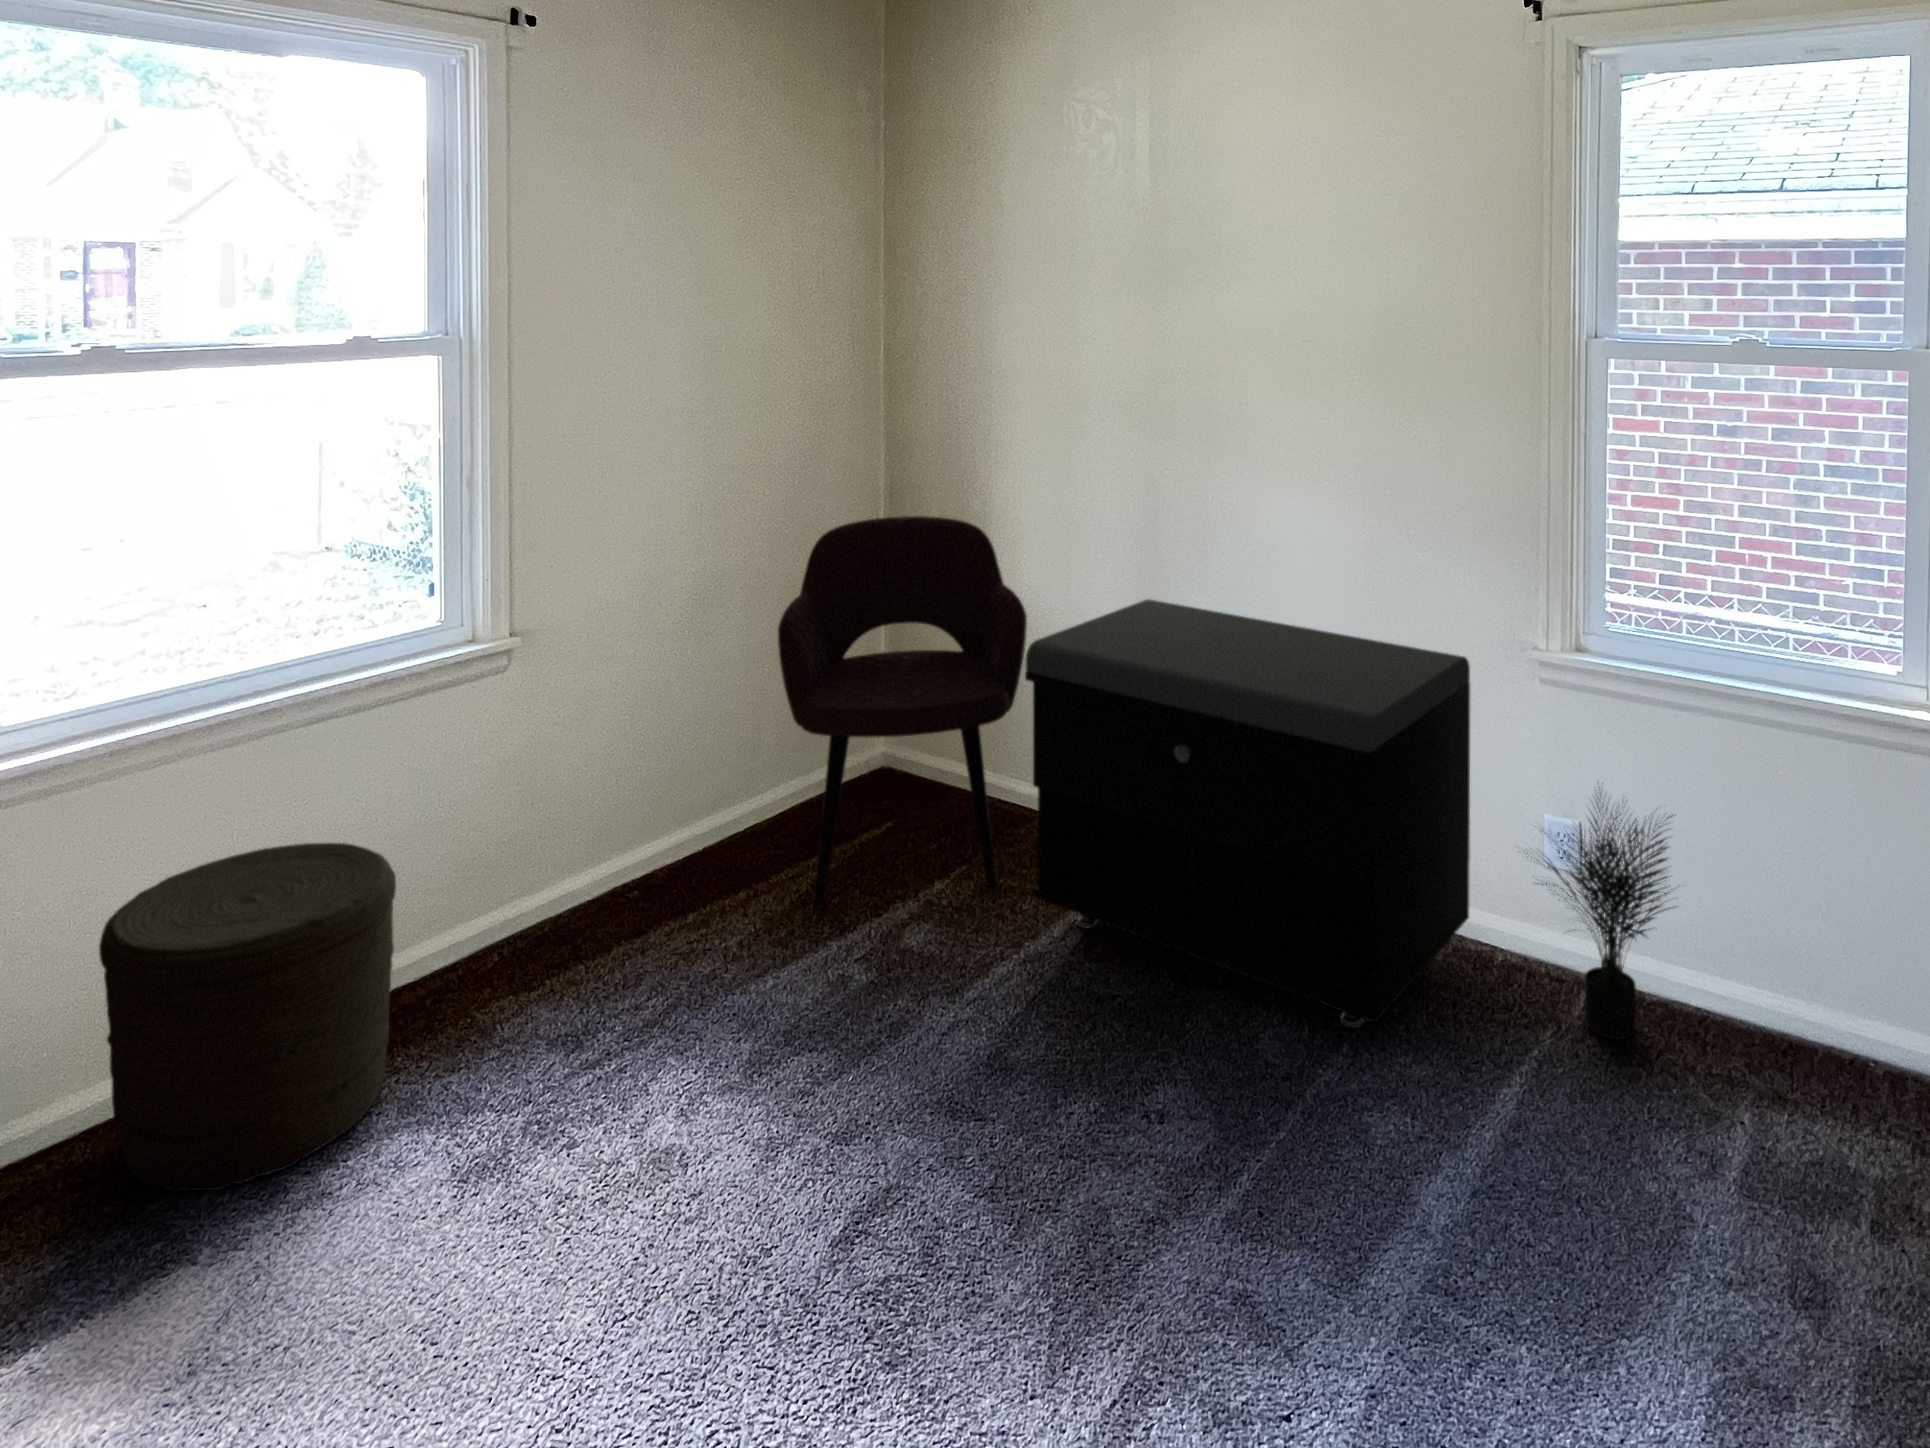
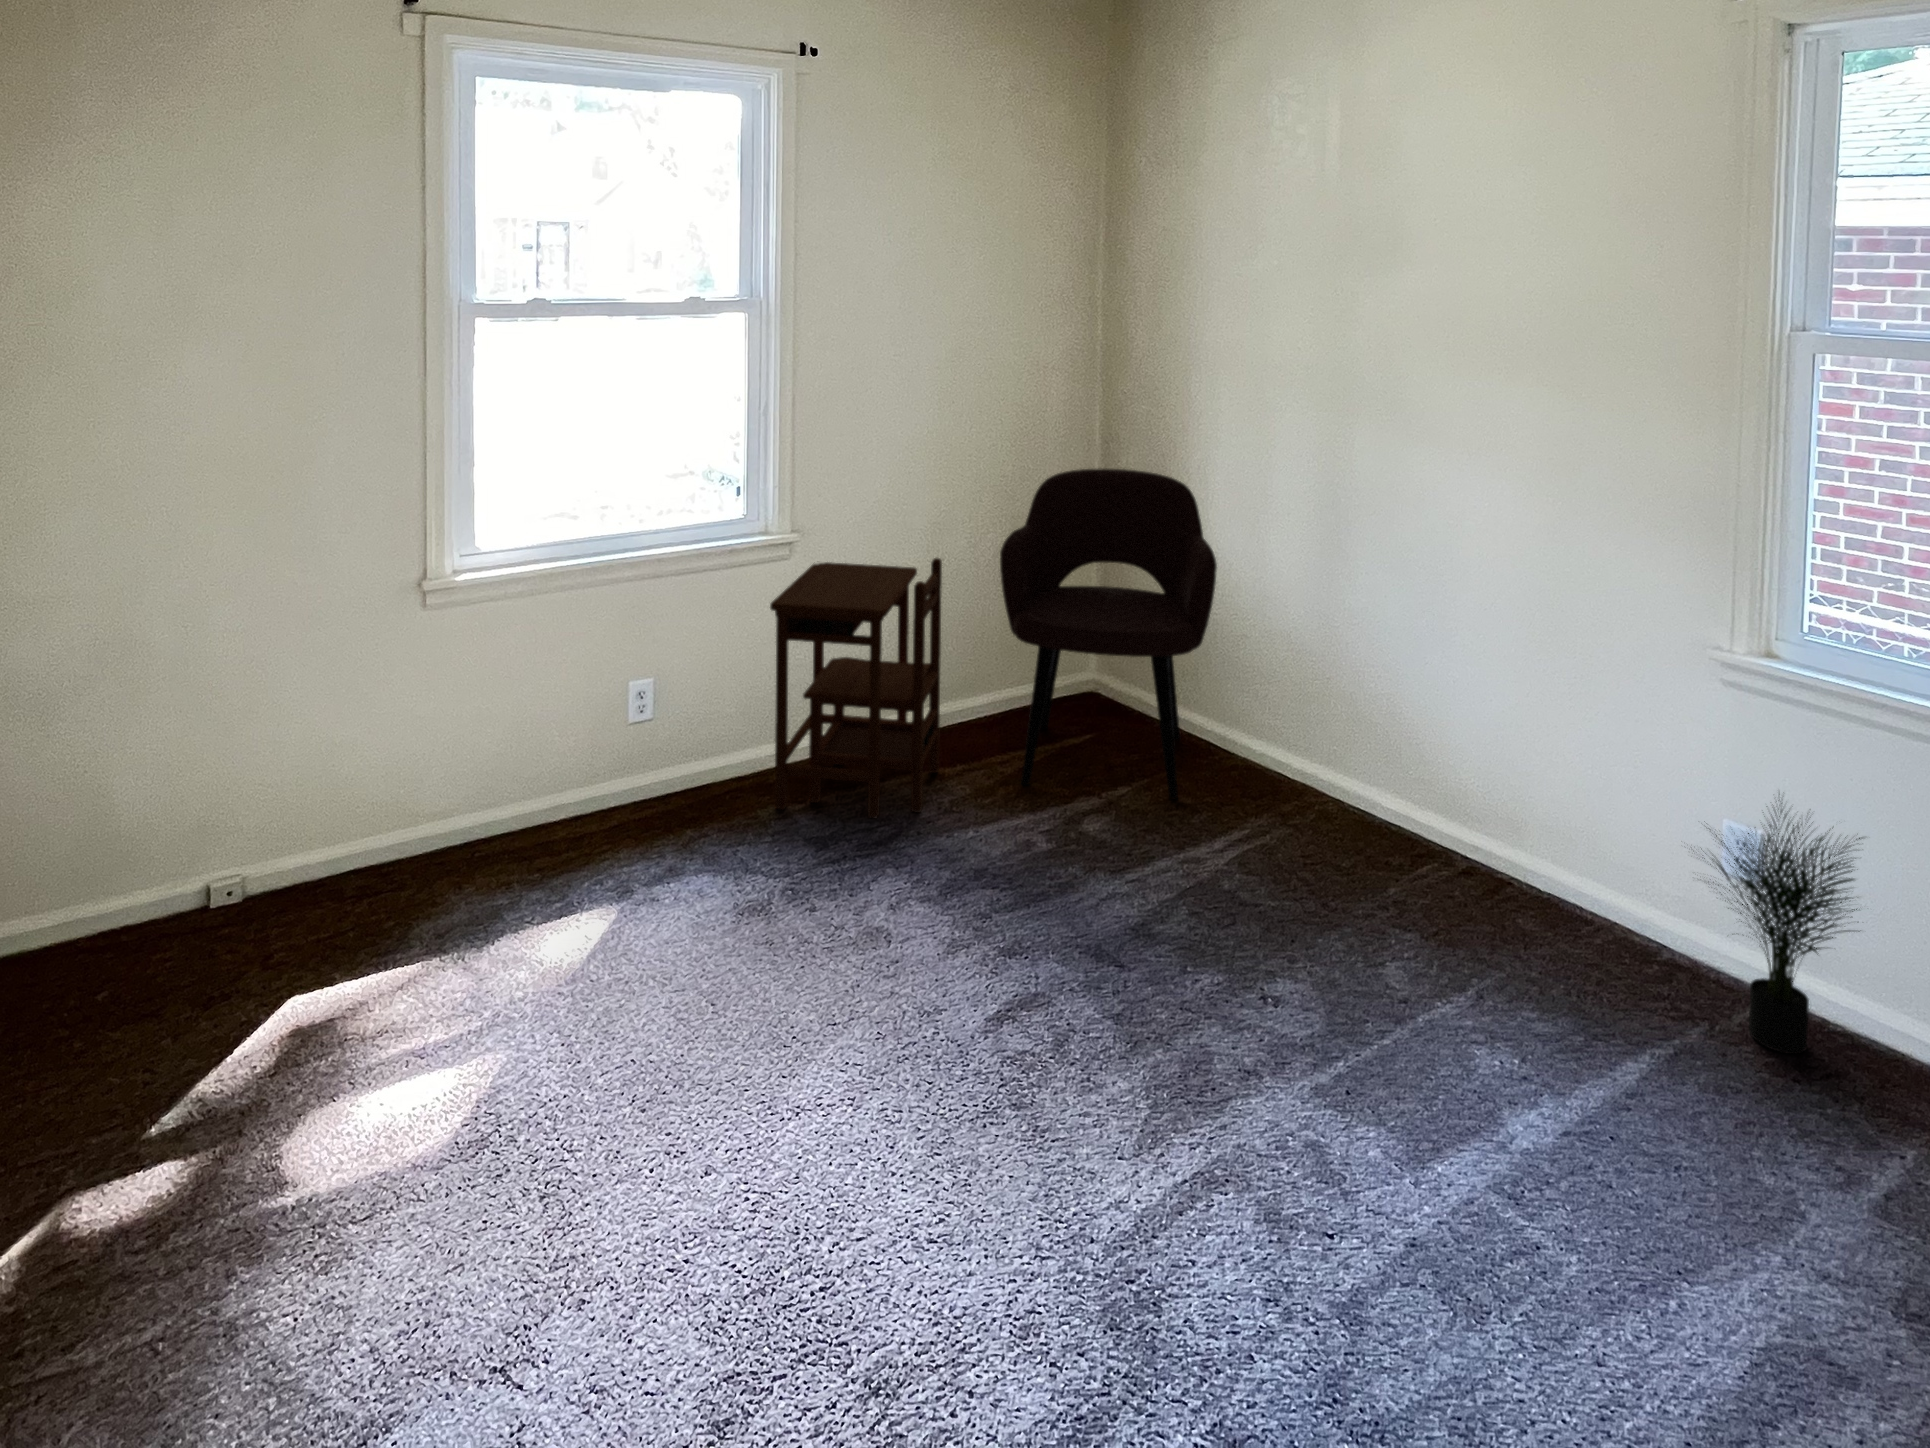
storage bench: present [1025,599,1470,1028] -> none [1200,562,1648,980]
side table: none [484,647,710,1005] -> present [770,558,942,818]
woven basket: present [99,843,396,1191] -> none [529,660,707,883]

